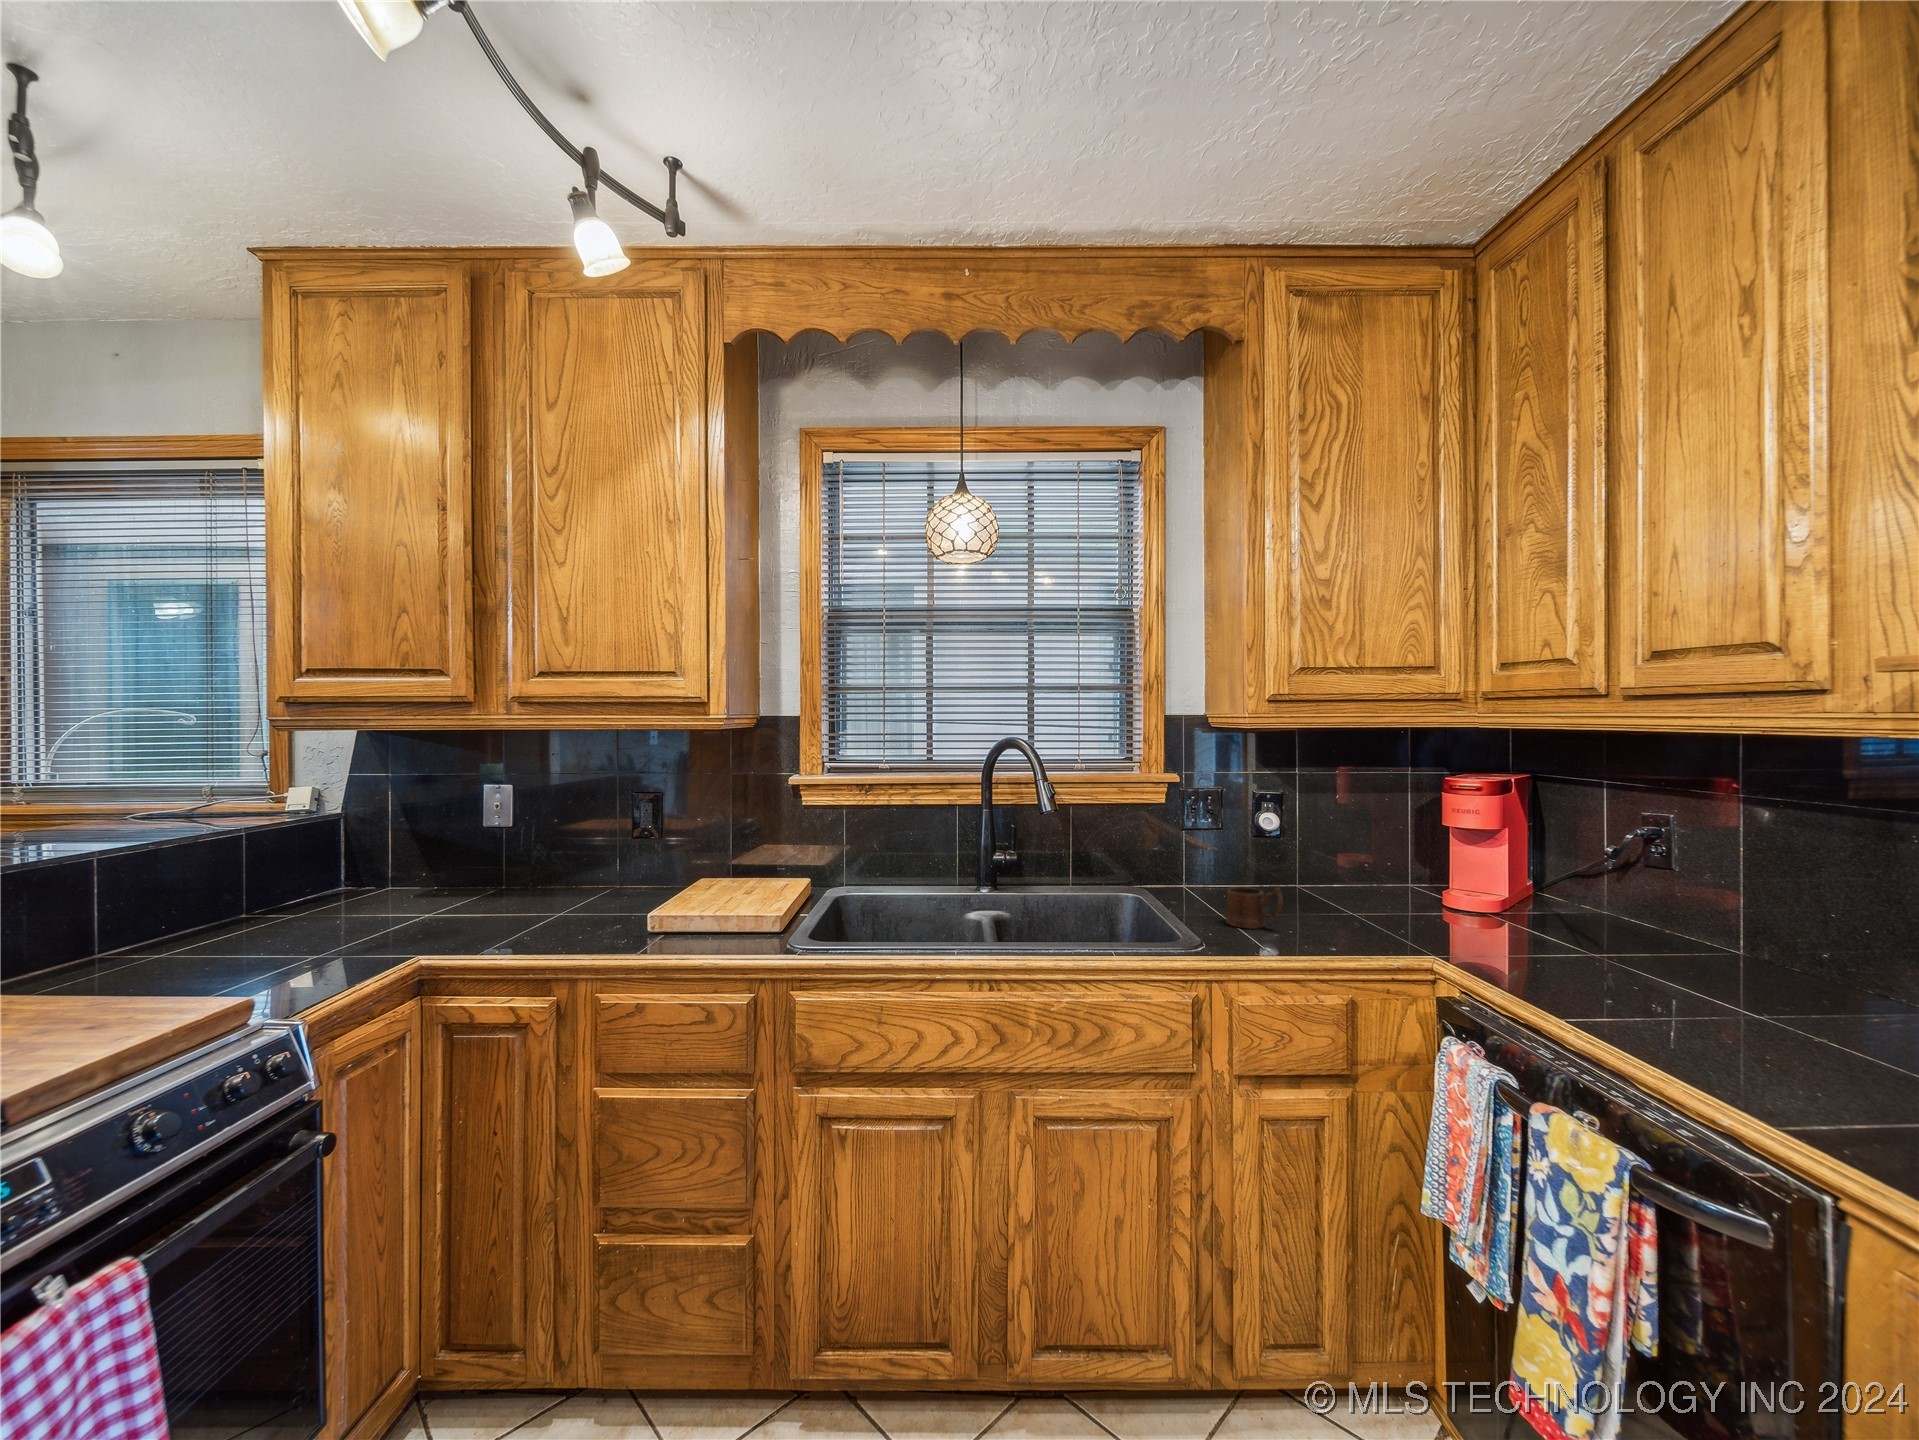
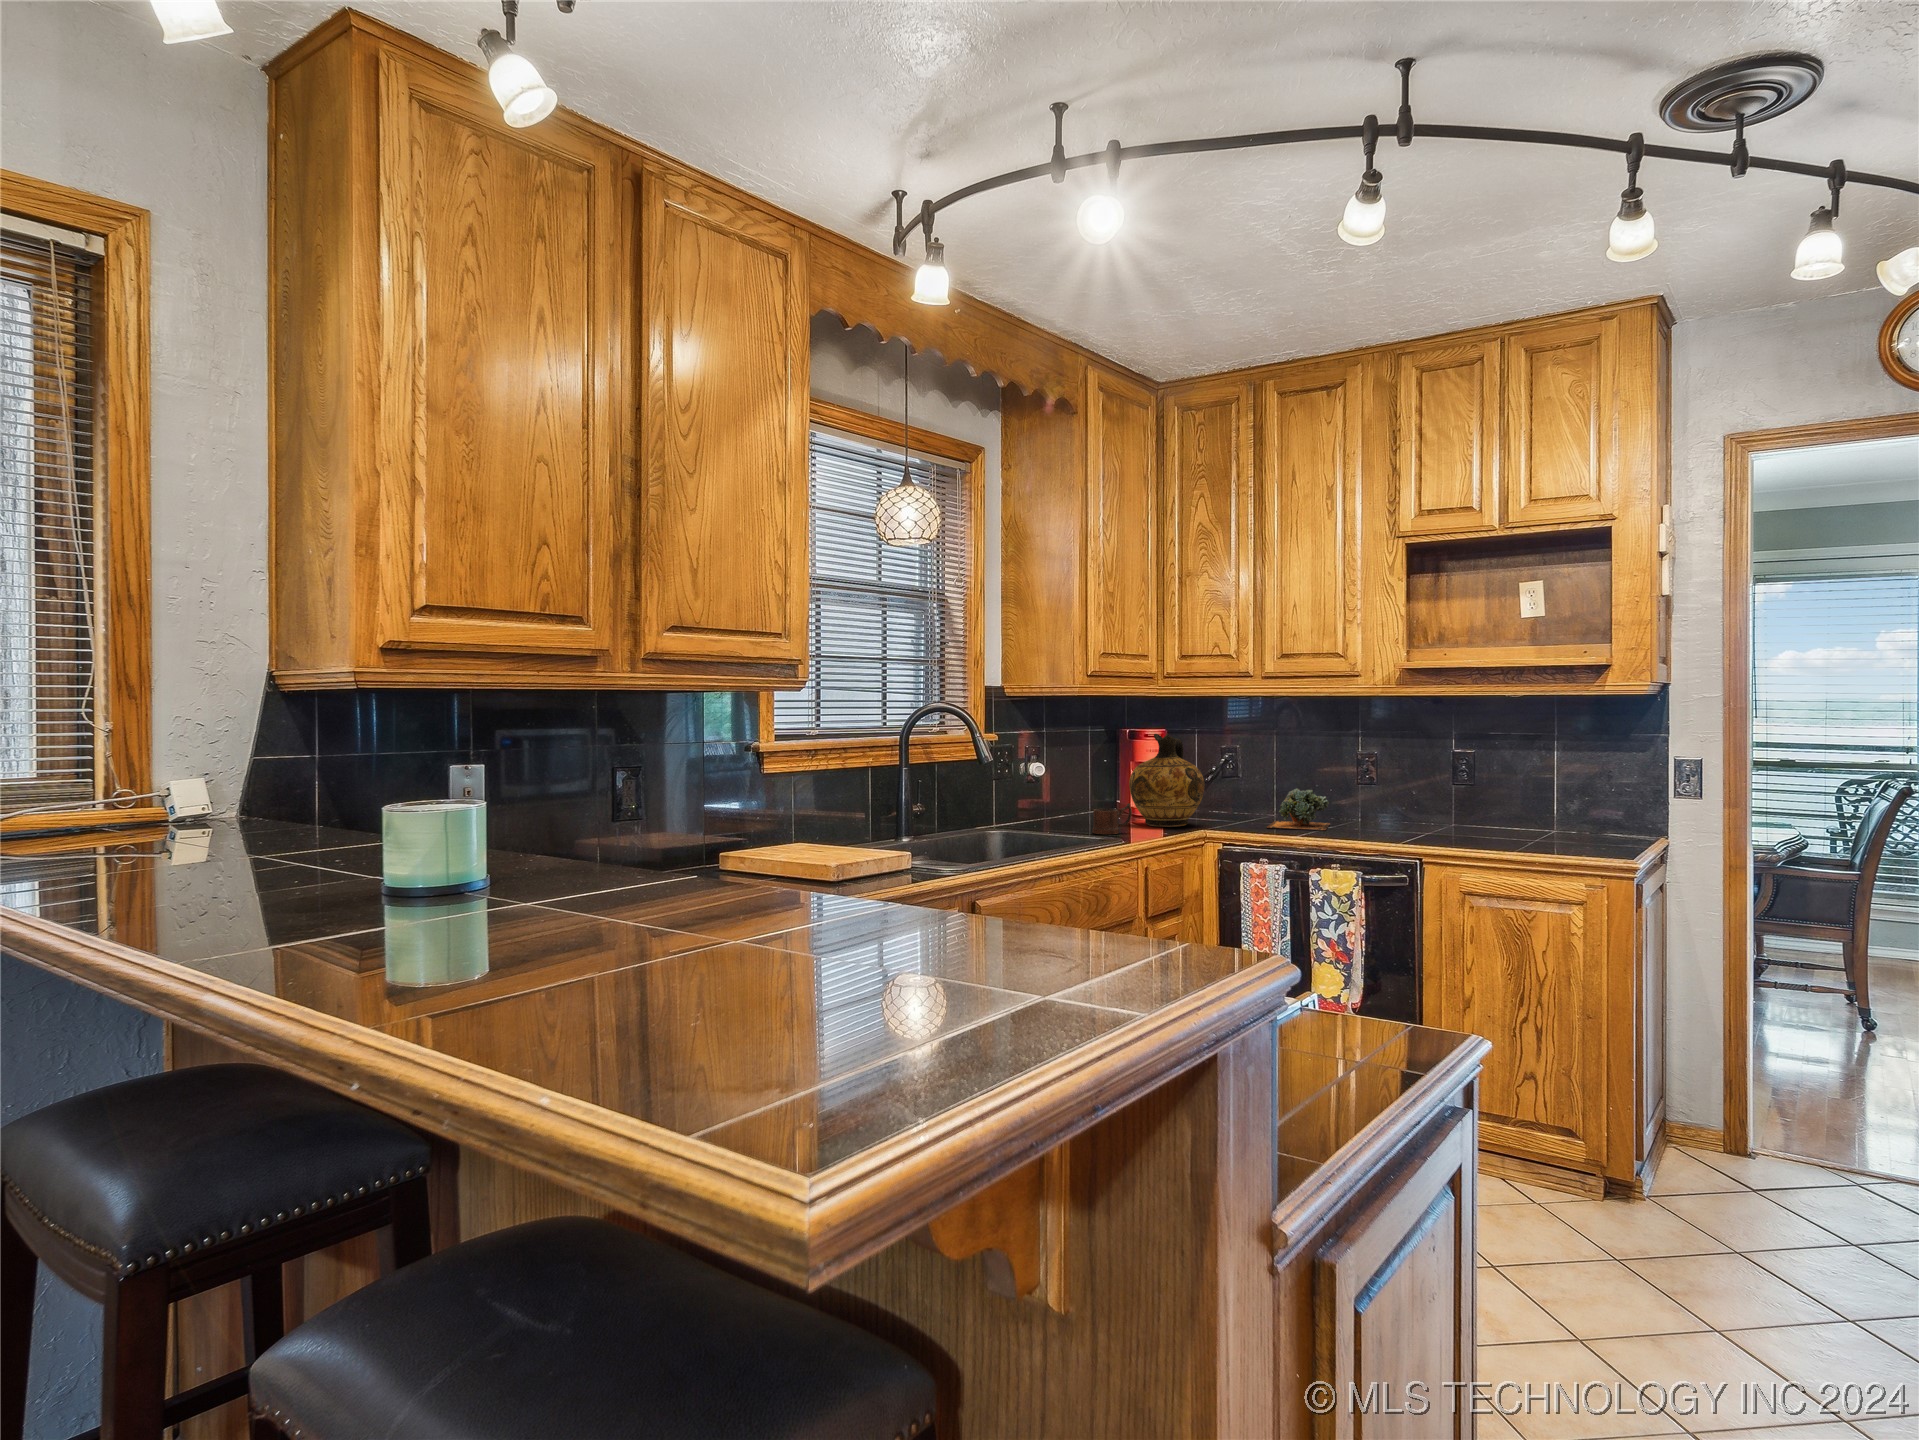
ceramic jug: none [1346,786,1480,936] -> present [1129,734,1205,827]
succulent plant: none [1569,913,1797,1016] -> present [1267,789,1330,830]

